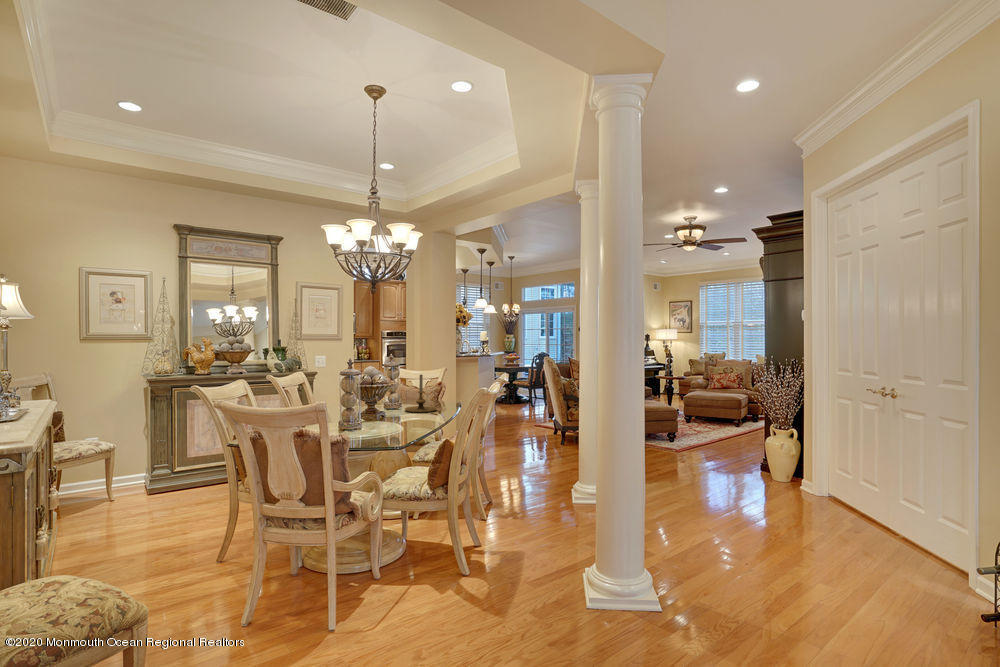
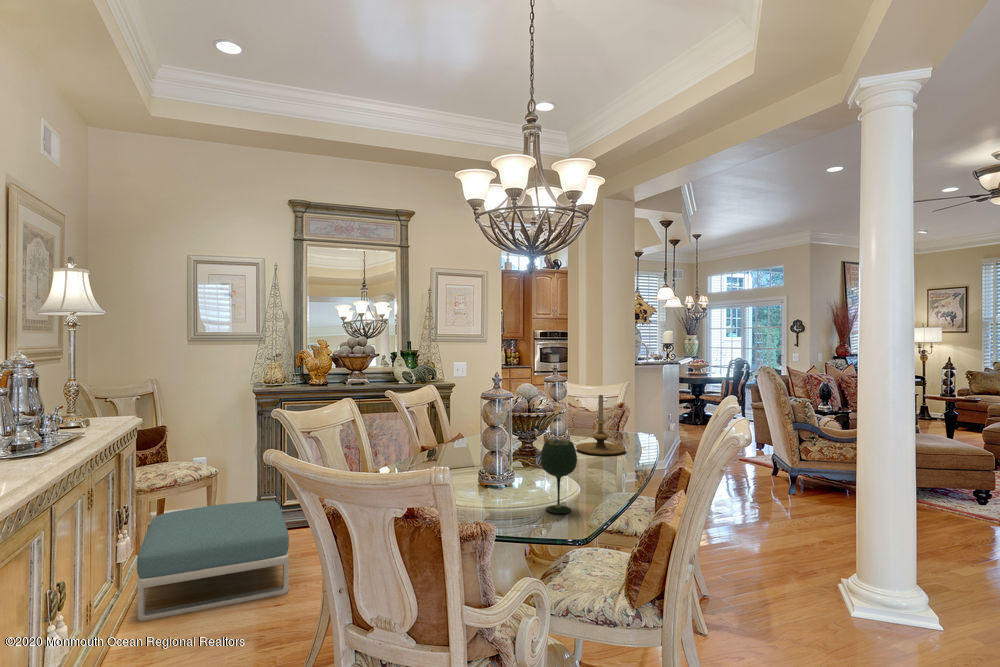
wine glass: none [377,397,398,438] -> present [541,440,577,514]
footstool: none [64,464,192,552] -> present [137,501,289,621]

